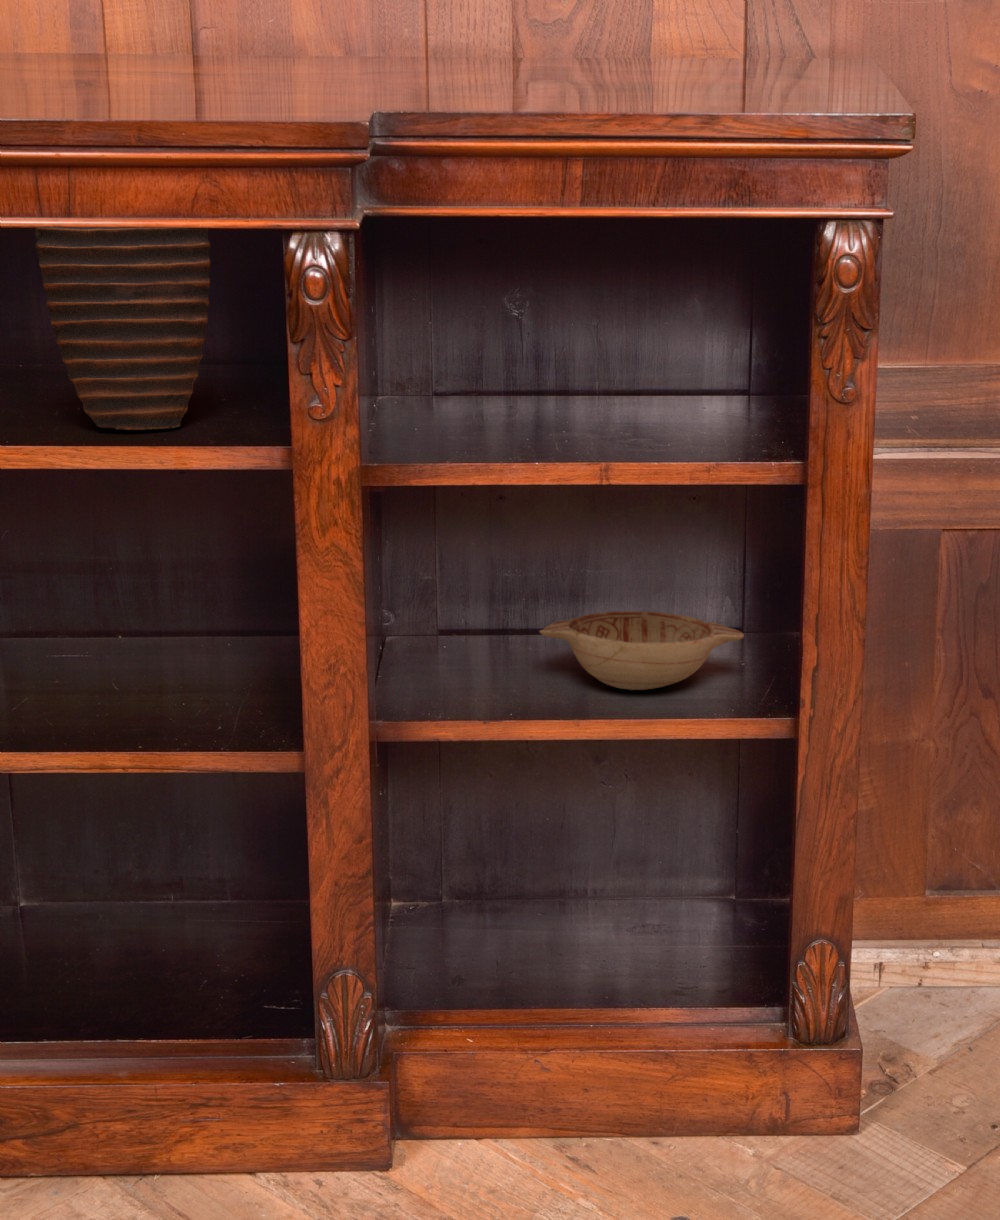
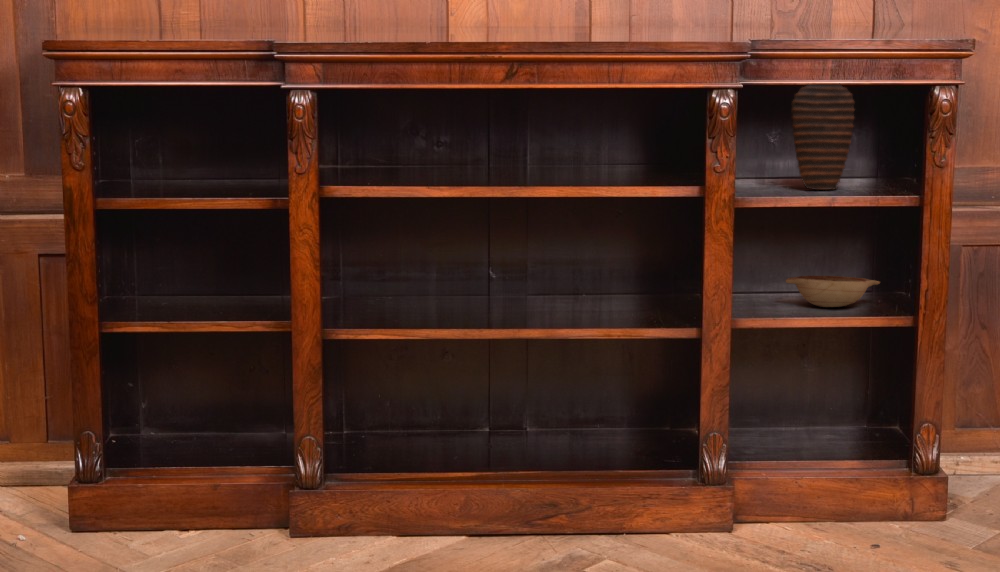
decorative vase: present [35,227,210,430] -> present [791,83,855,190]

